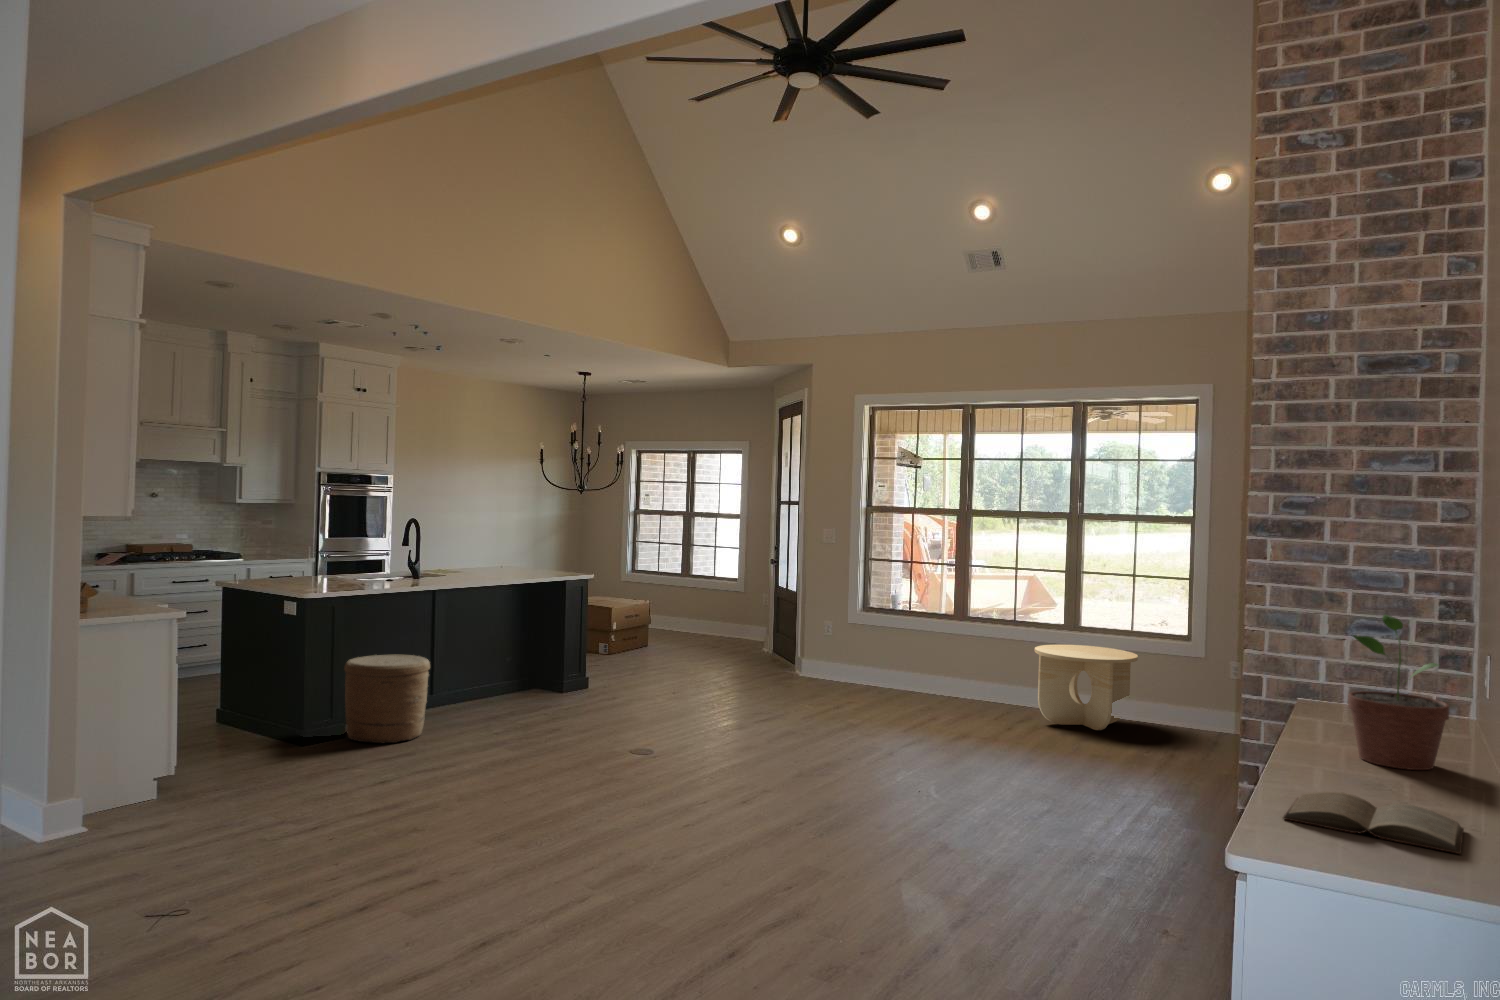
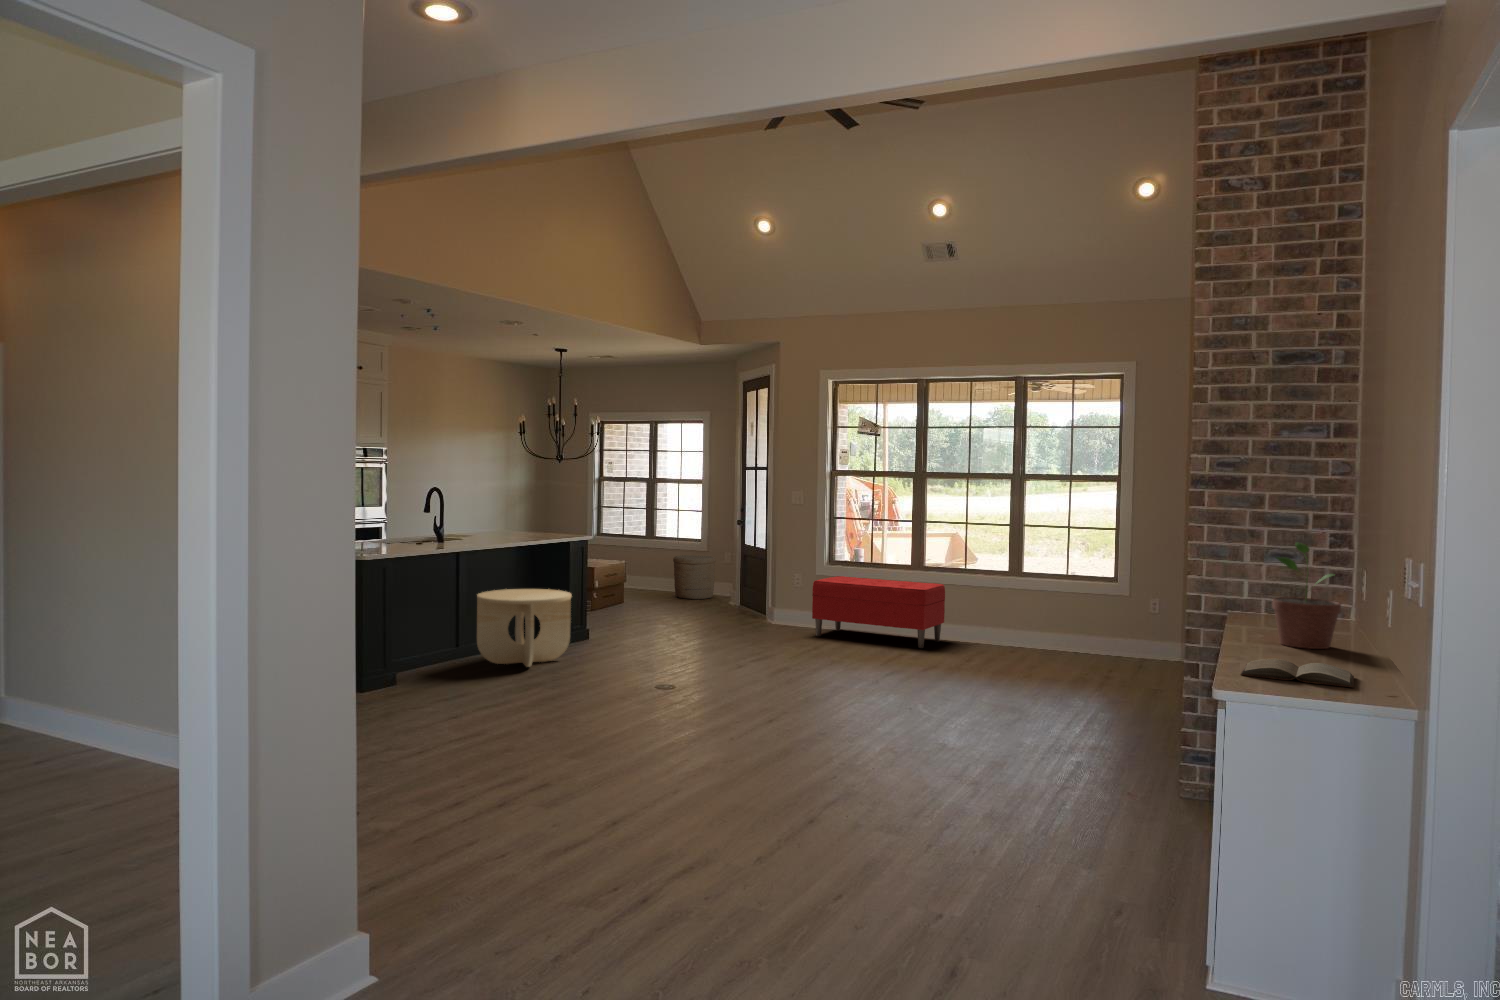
bench: none [838,624,990,711] -> present [812,576,945,648]
side table: present [1035,644,1138,730] -> present [477,589,572,667]
woven basket: present [344,655,430,743] -> present [673,555,715,599]

